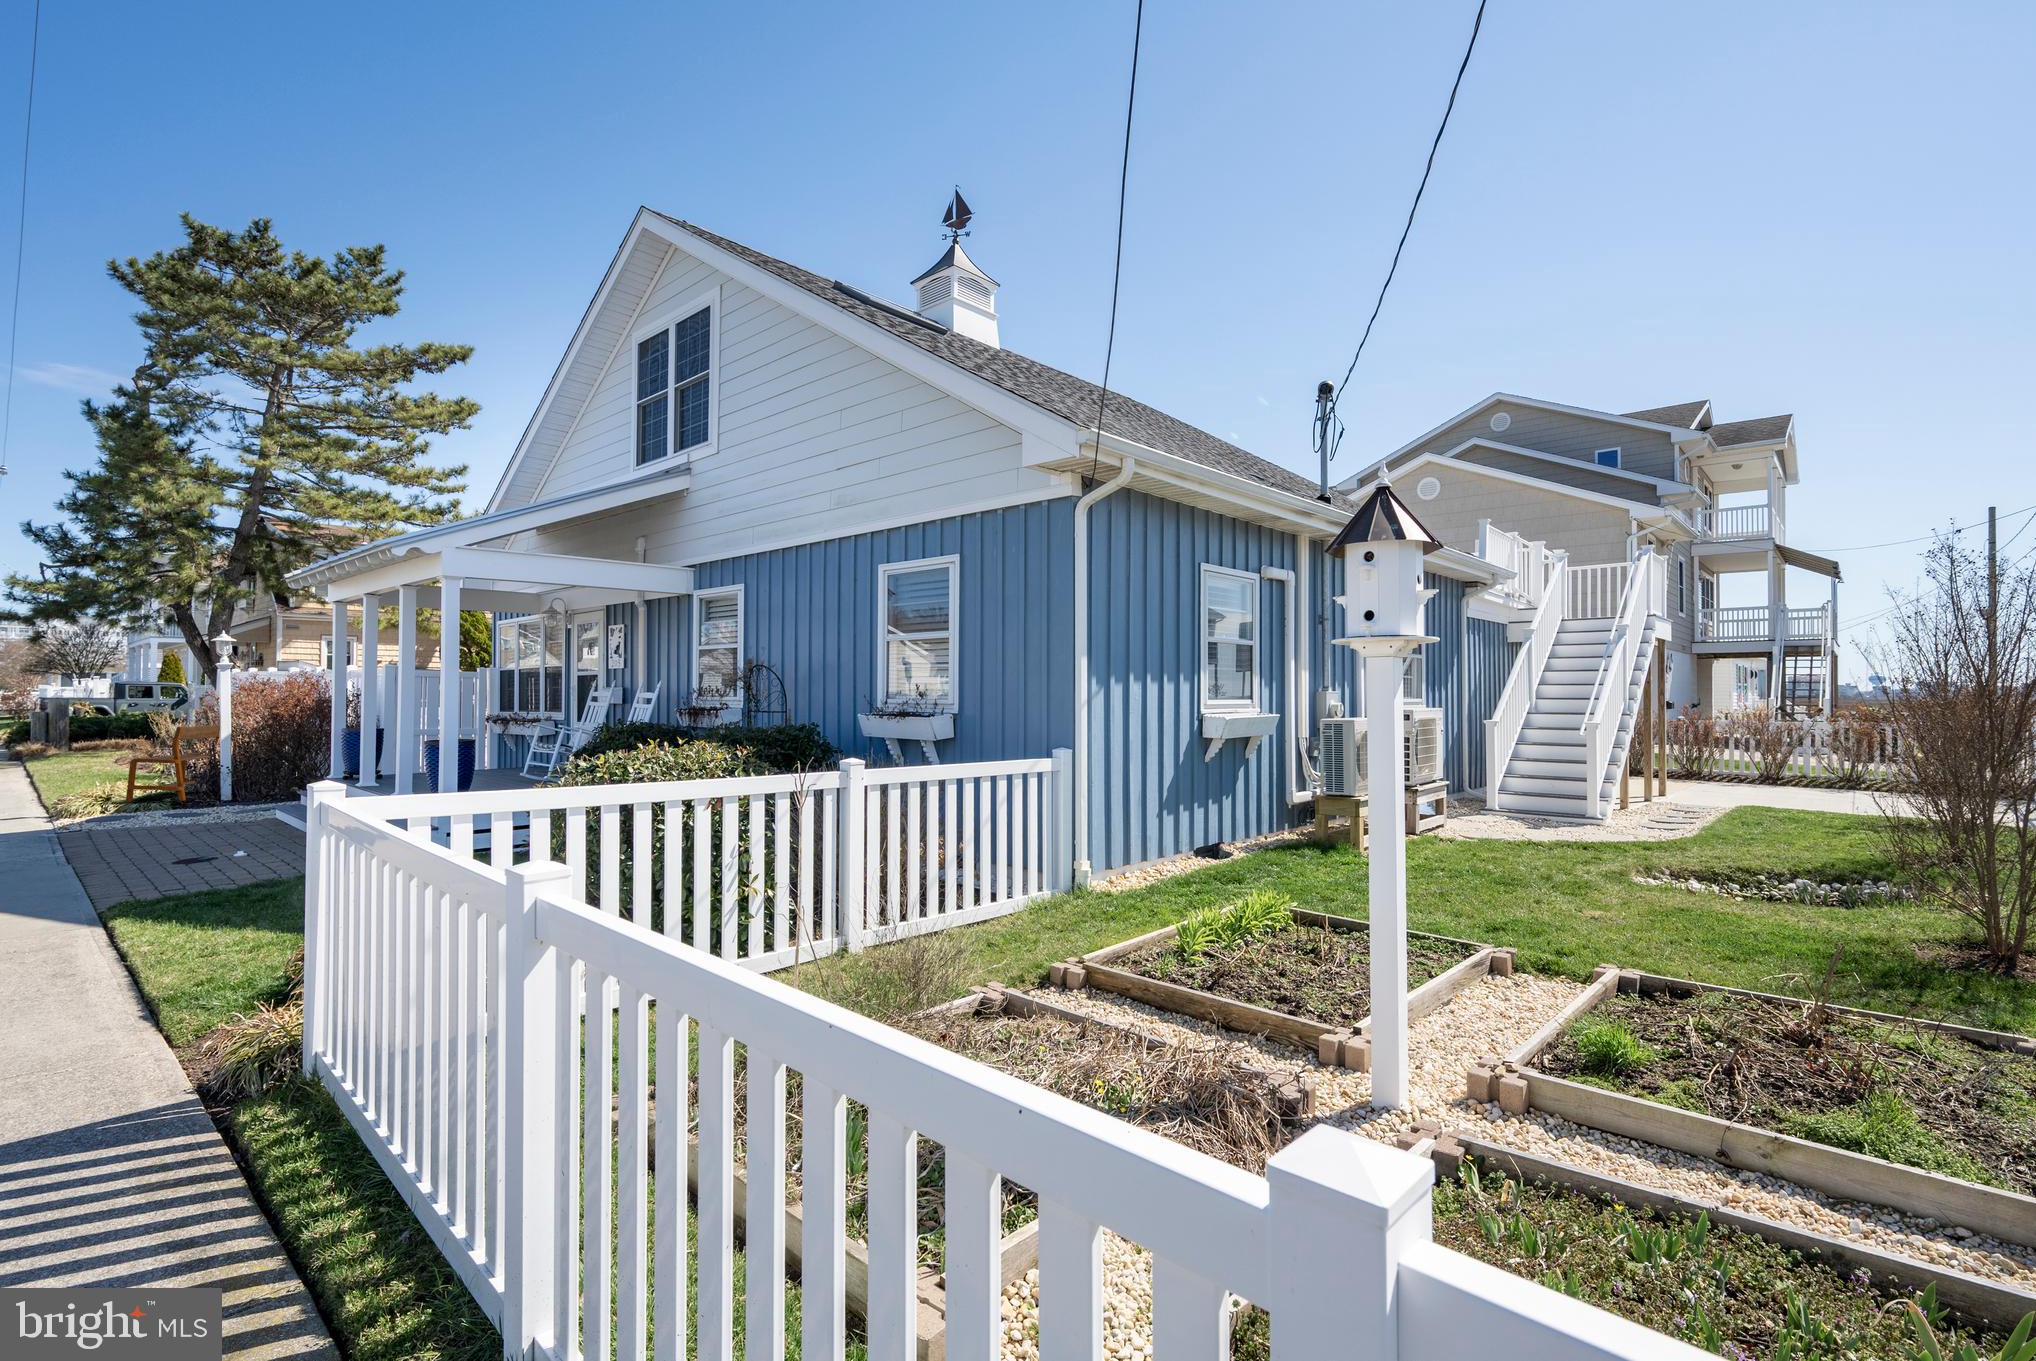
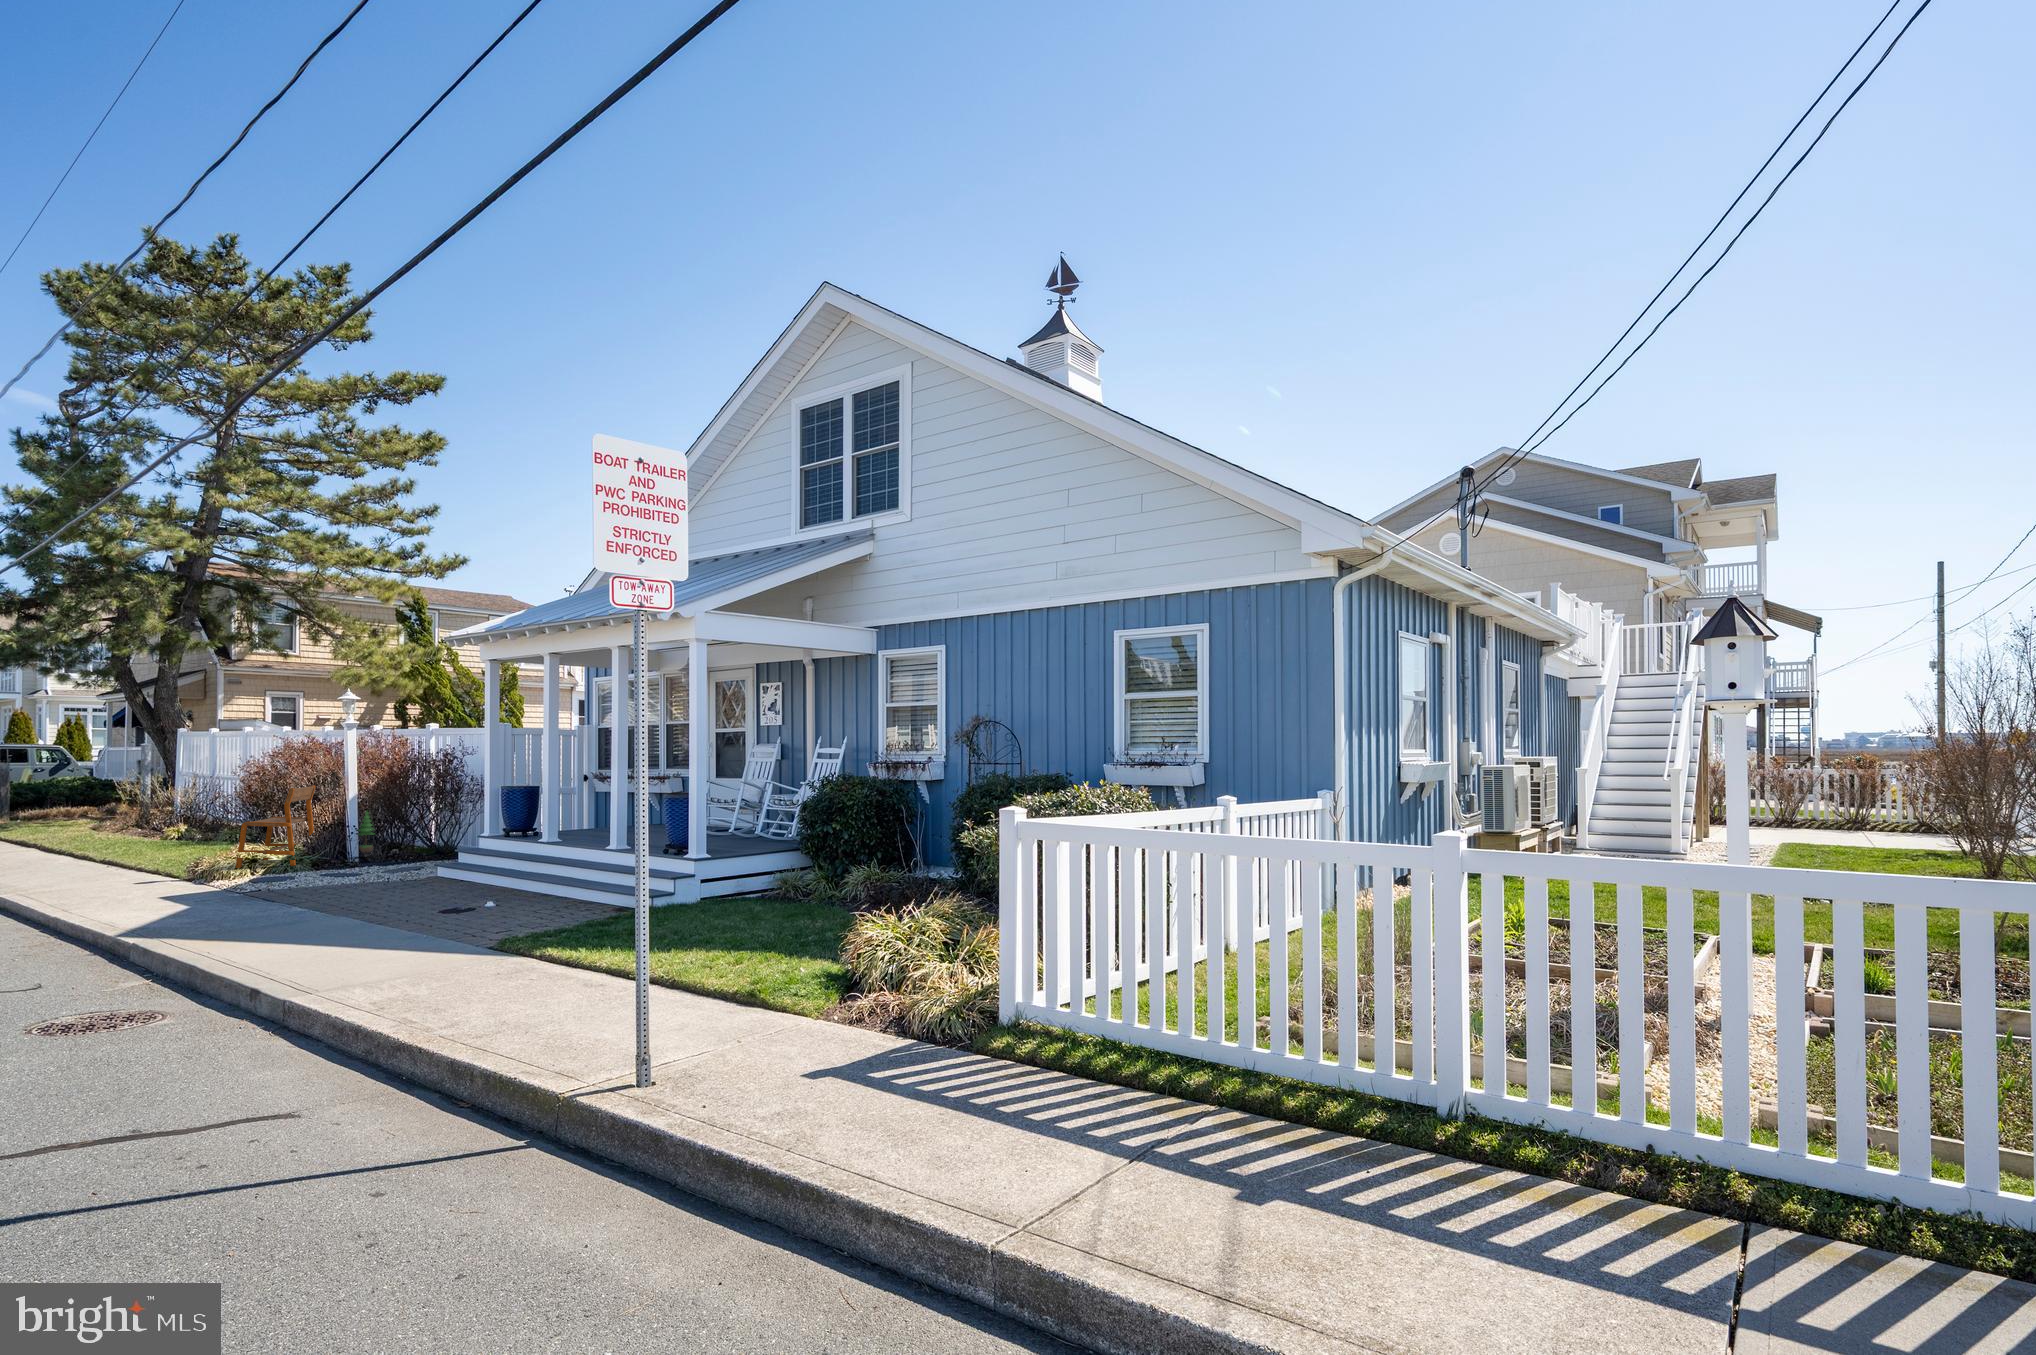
potted tree: none [254,748,275,793] -> present [358,812,373,852]

